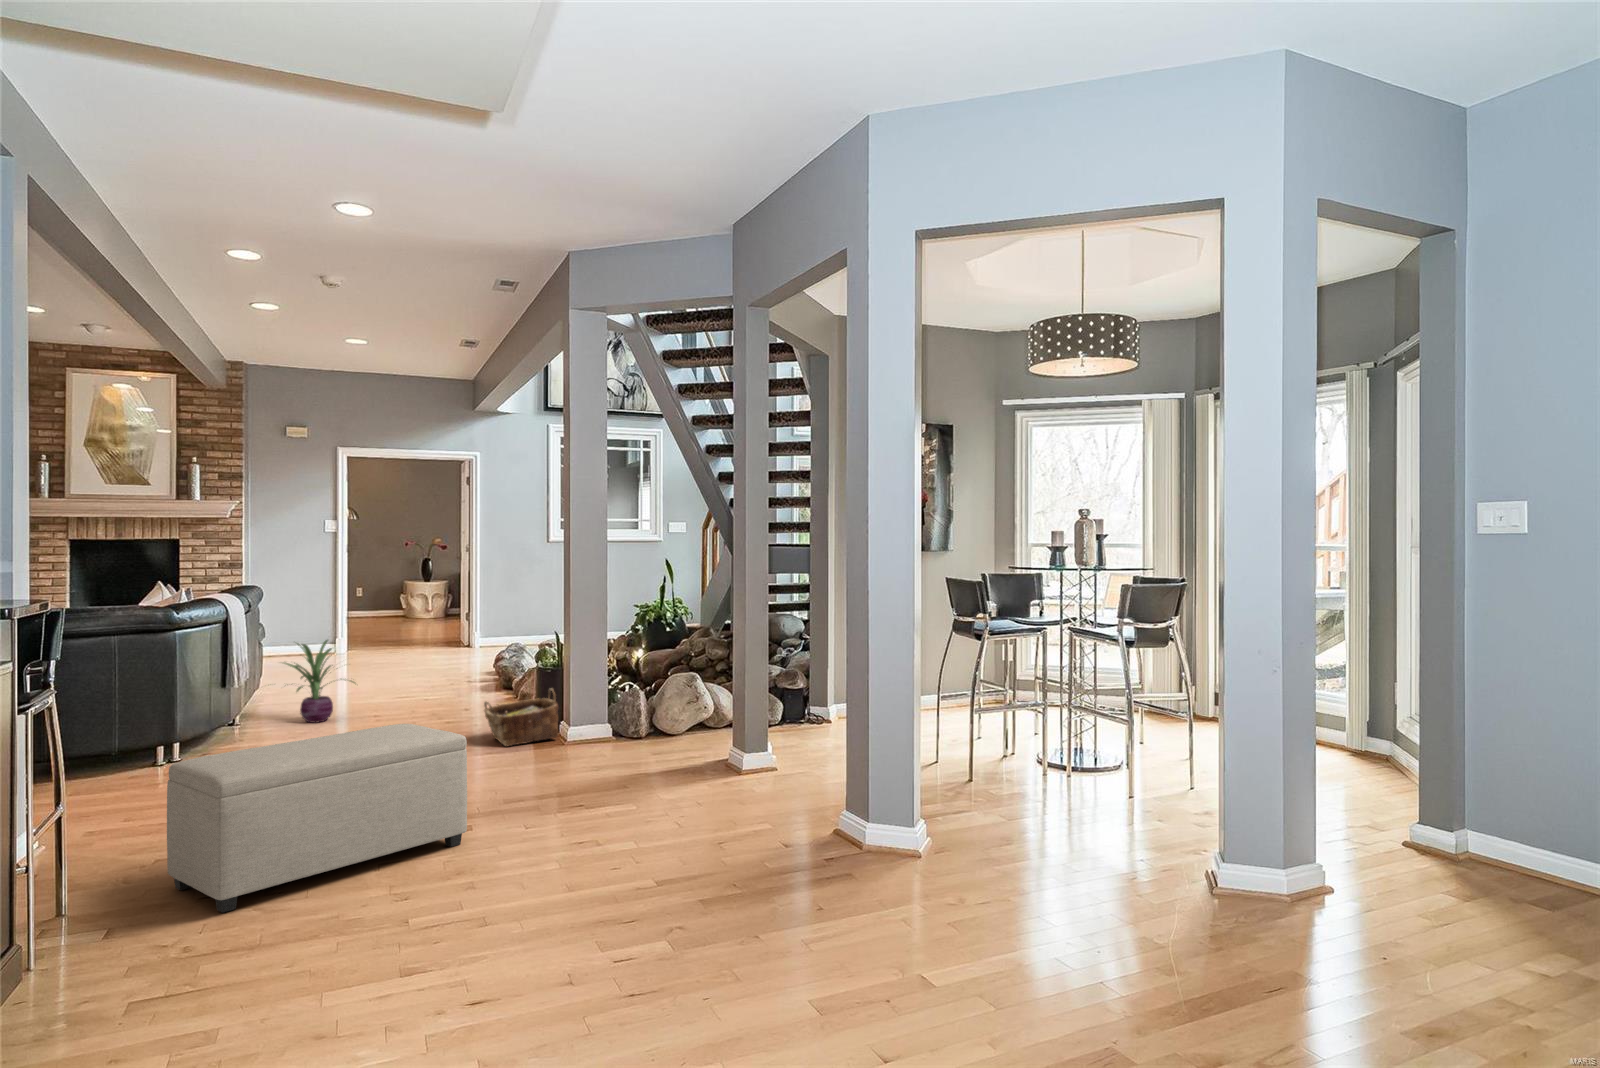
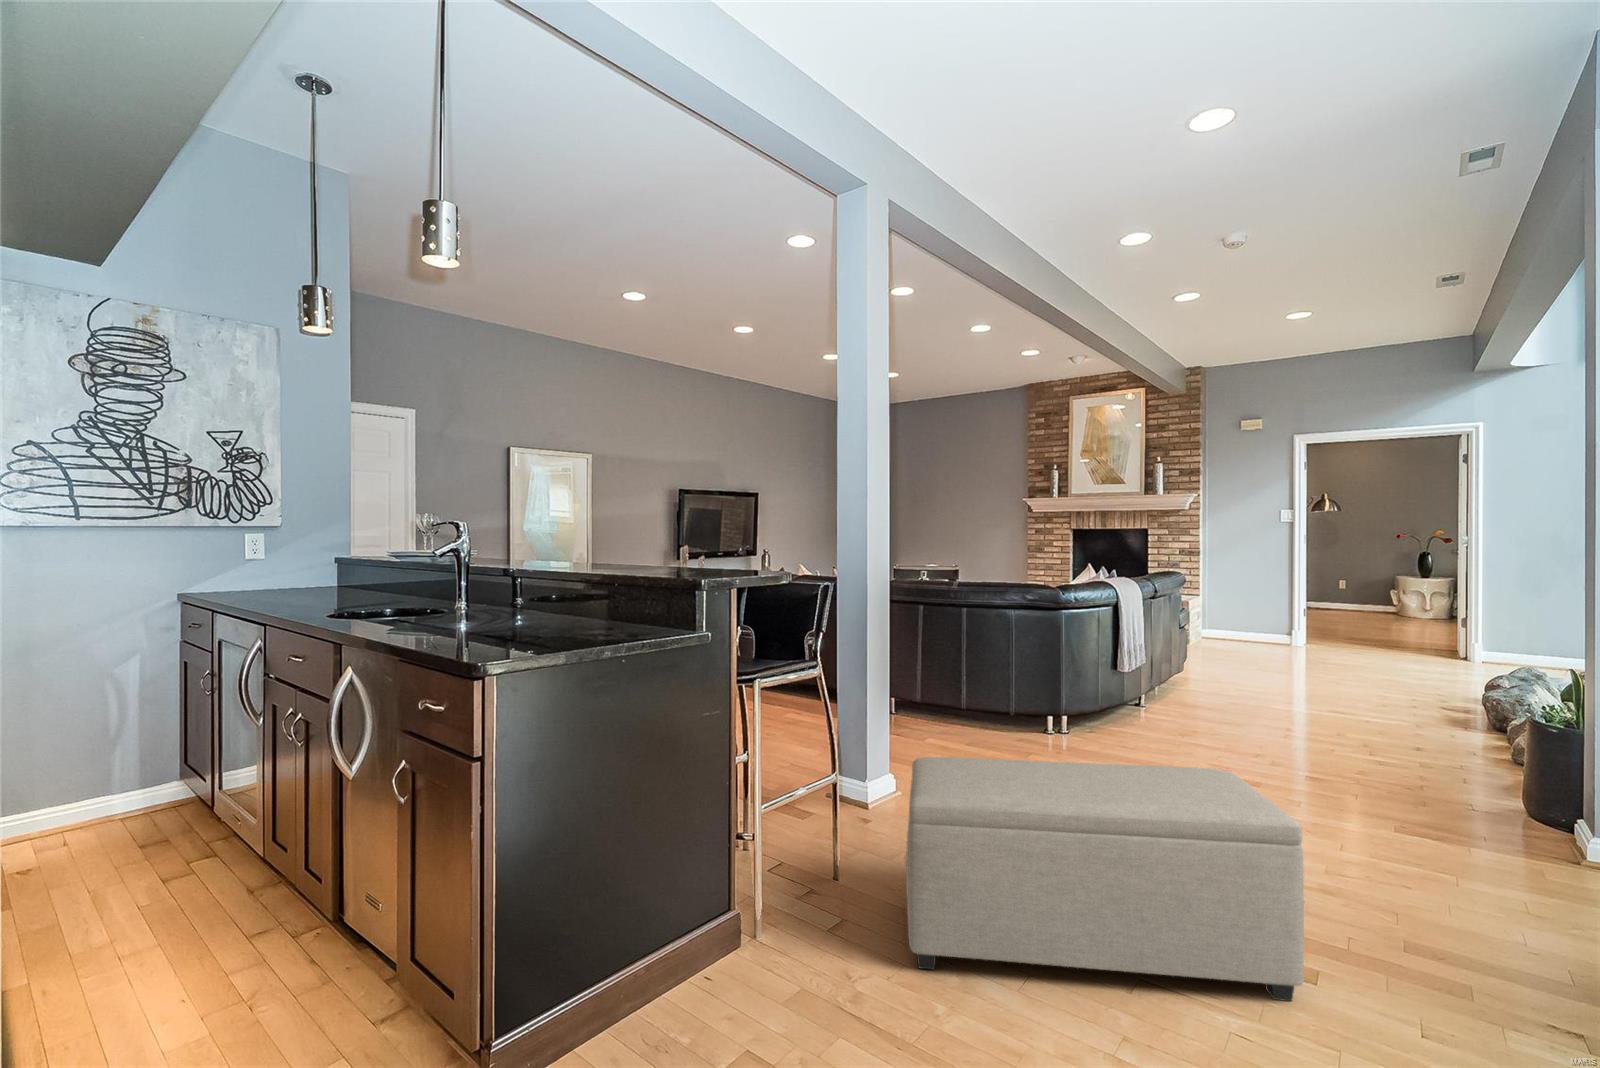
decorative plant: present [284,640,355,723] -> none [1158,629,1272,721]
woven basket: present [484,688,559,746] -> none [1426,745,1575,830]

